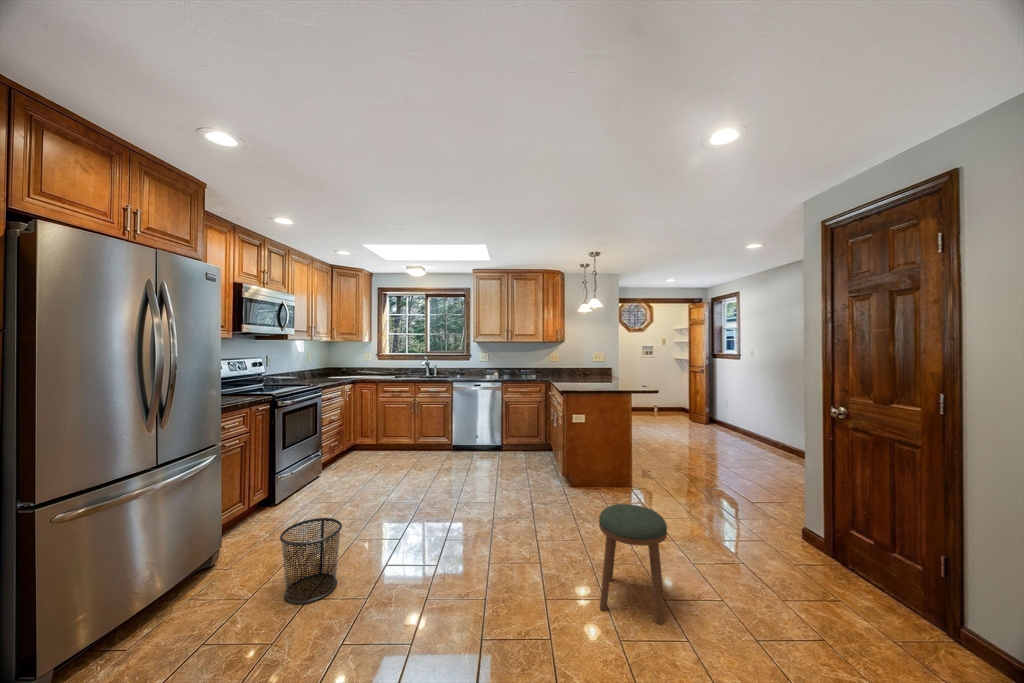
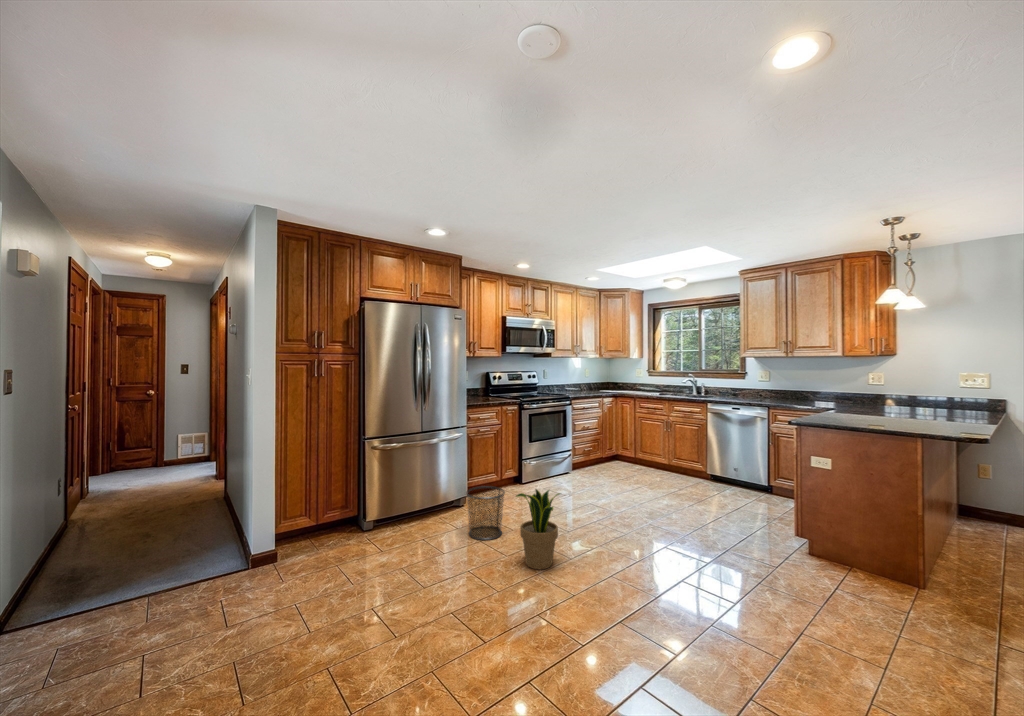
potted plant: none [402,497,453,600] -> present [516,489,559,569]
stool: present [599,504,667,624] -> none [647,546,747,687]

